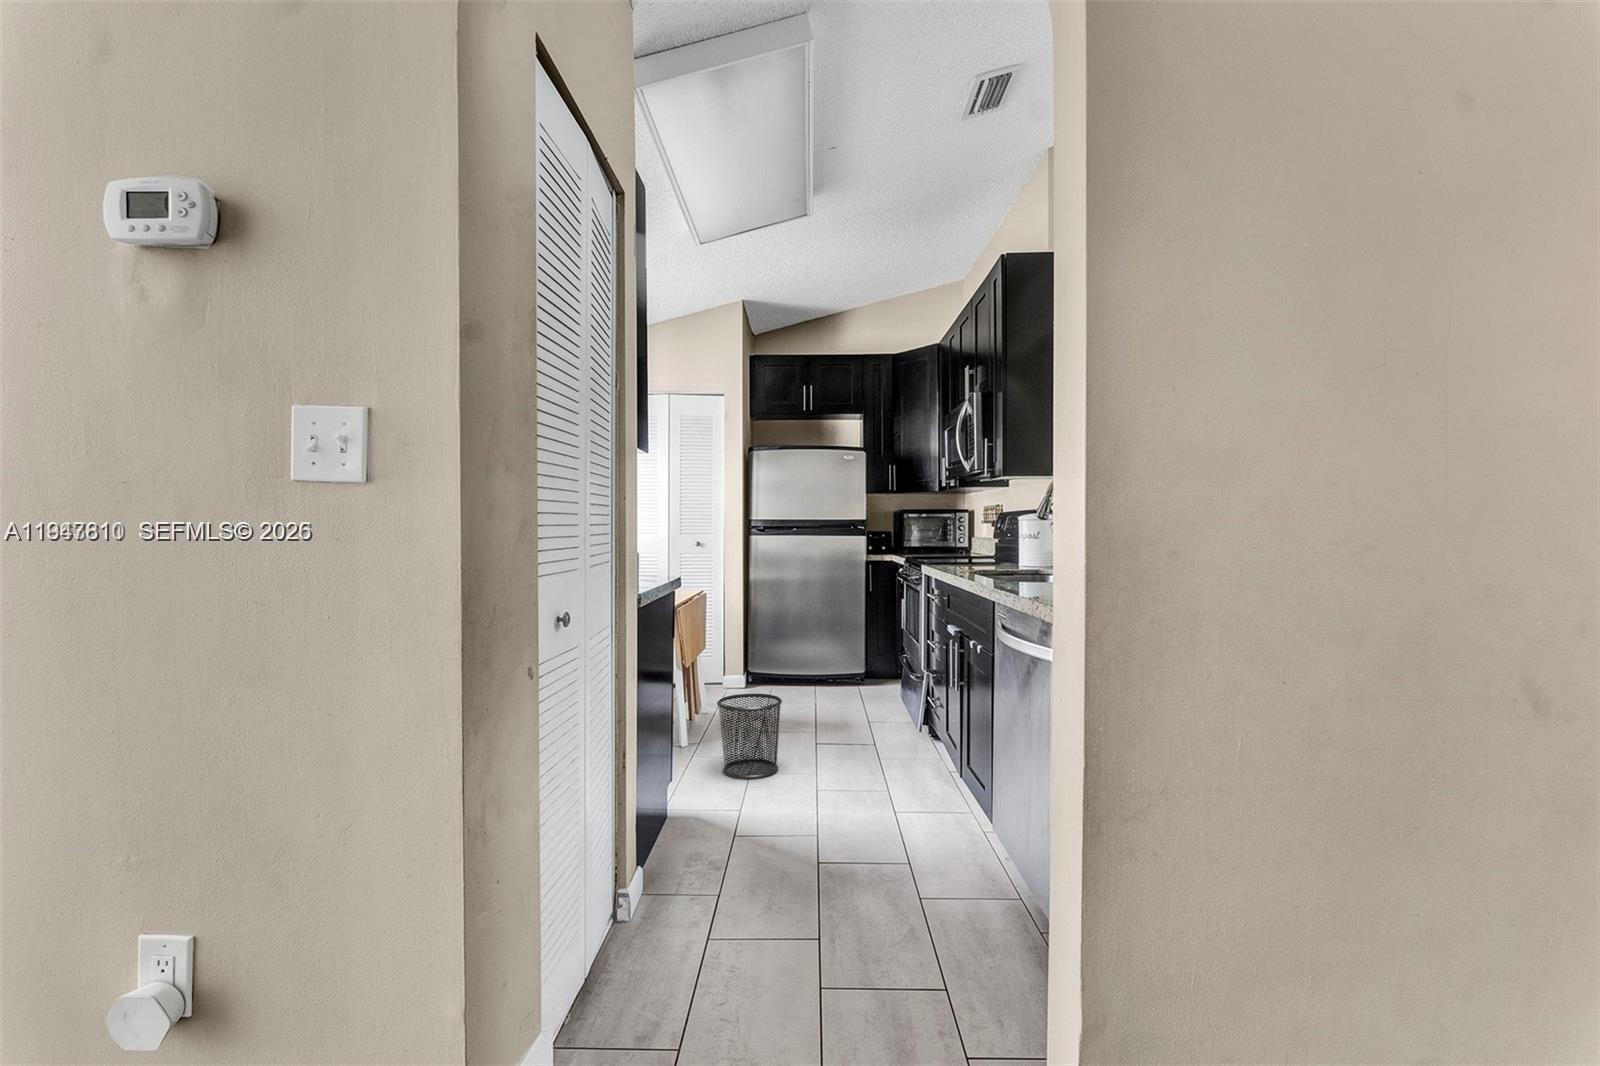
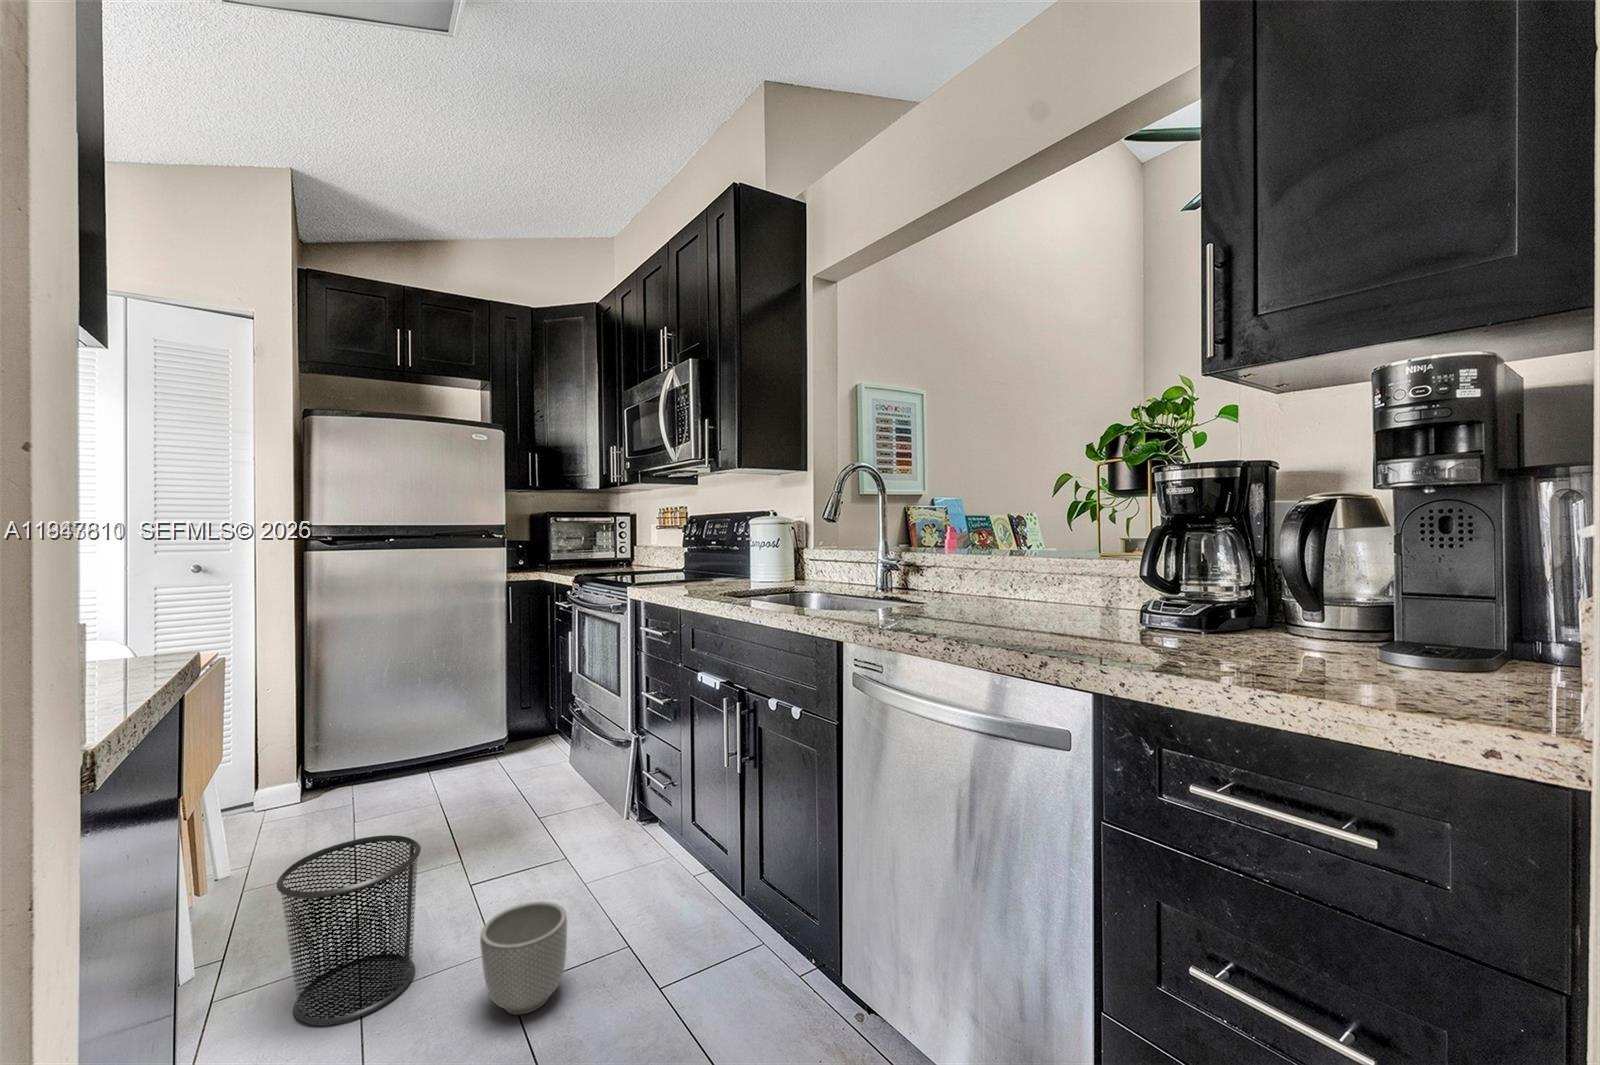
planter: none [803,741,849,796] -> present [480,901,567,1015]

